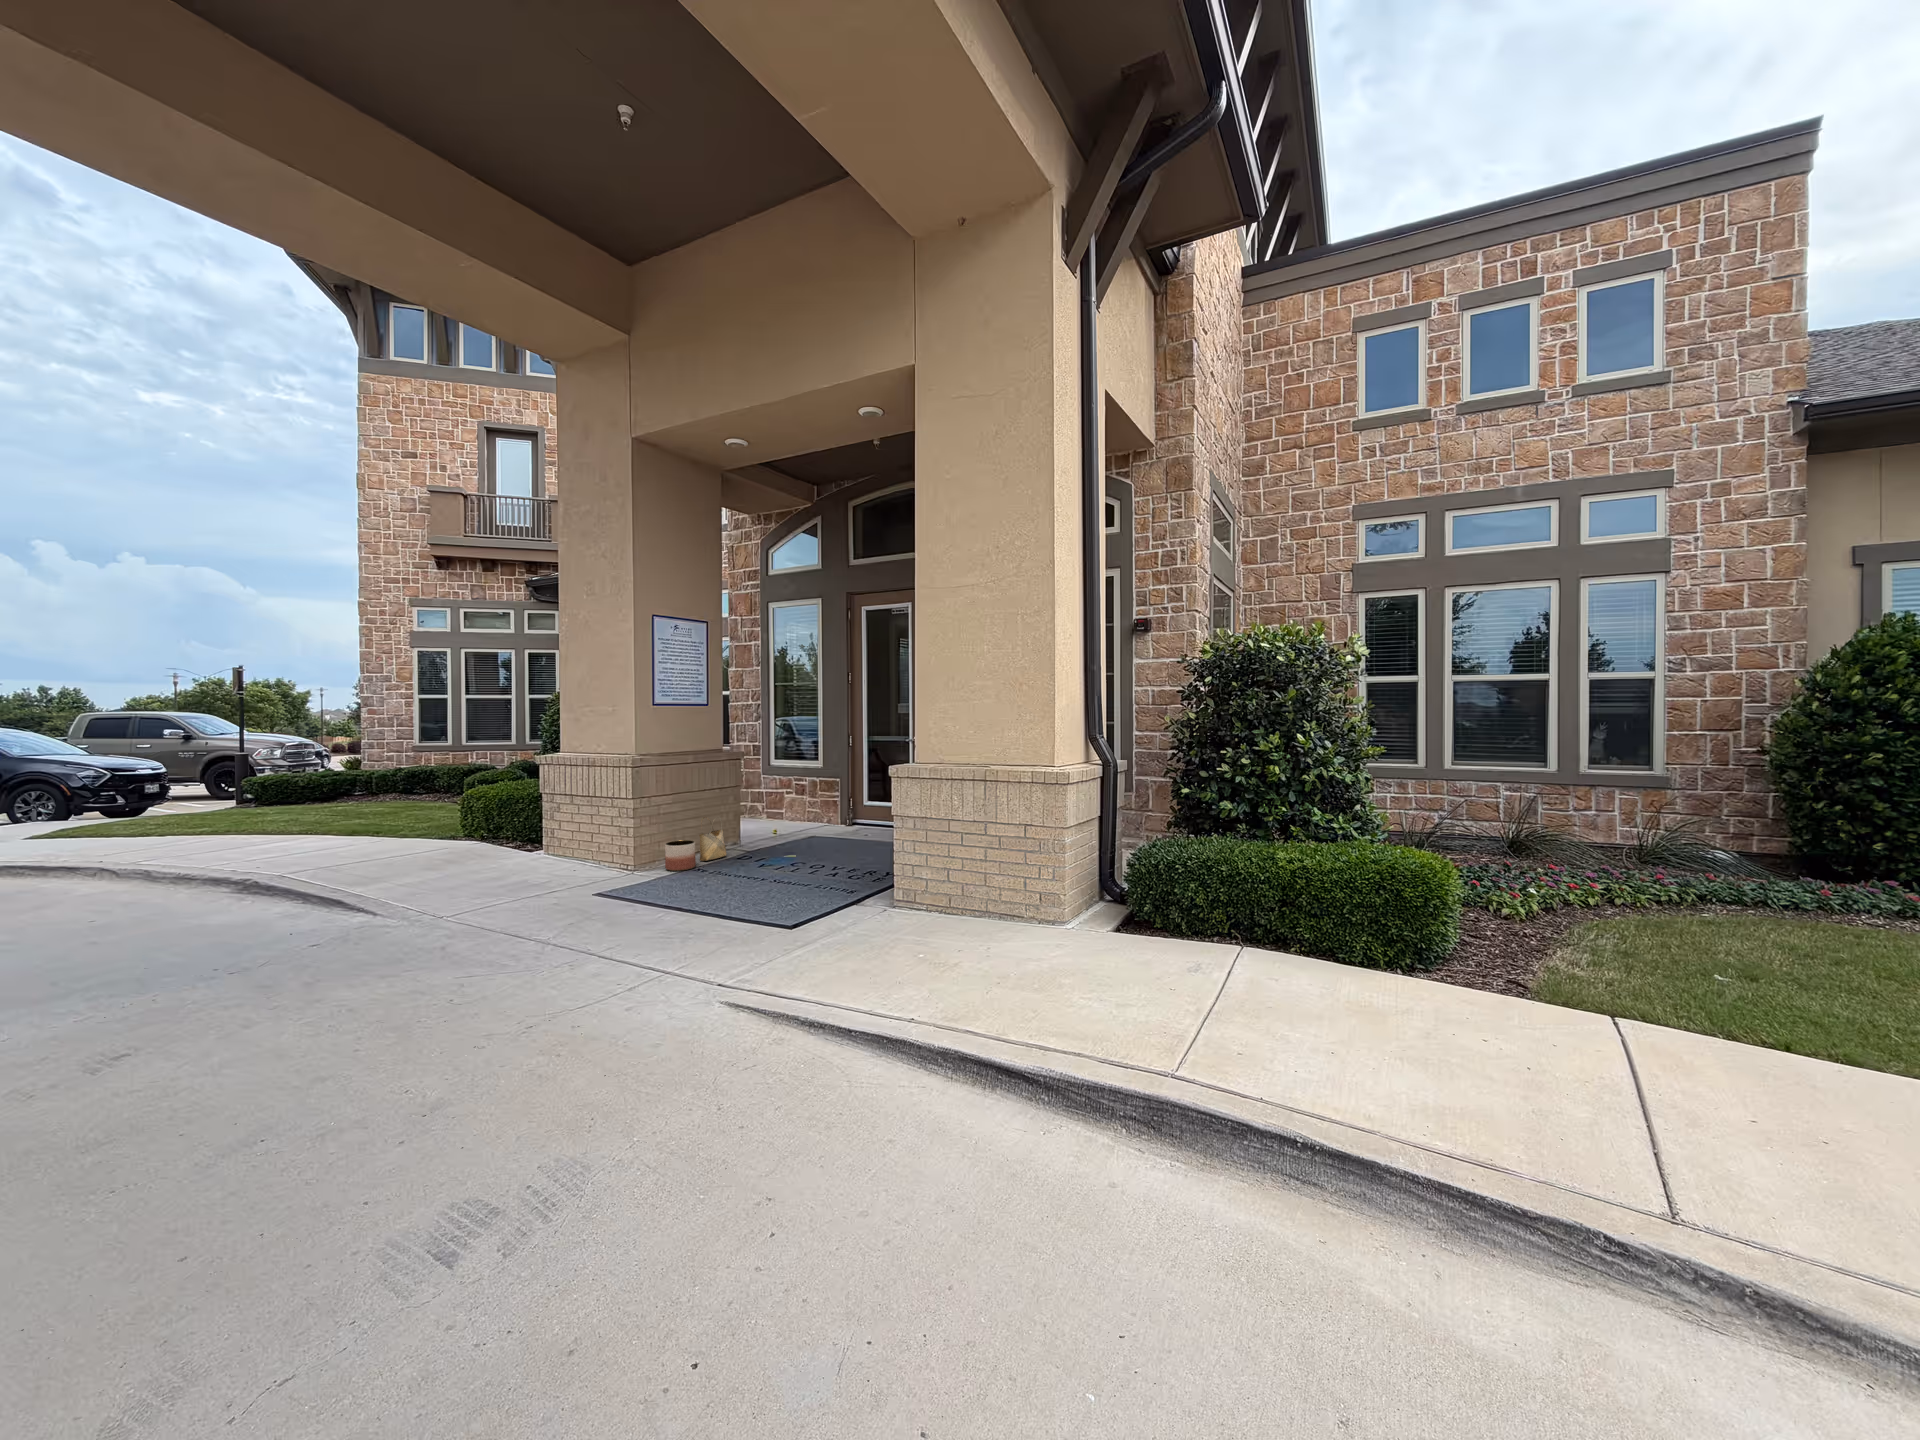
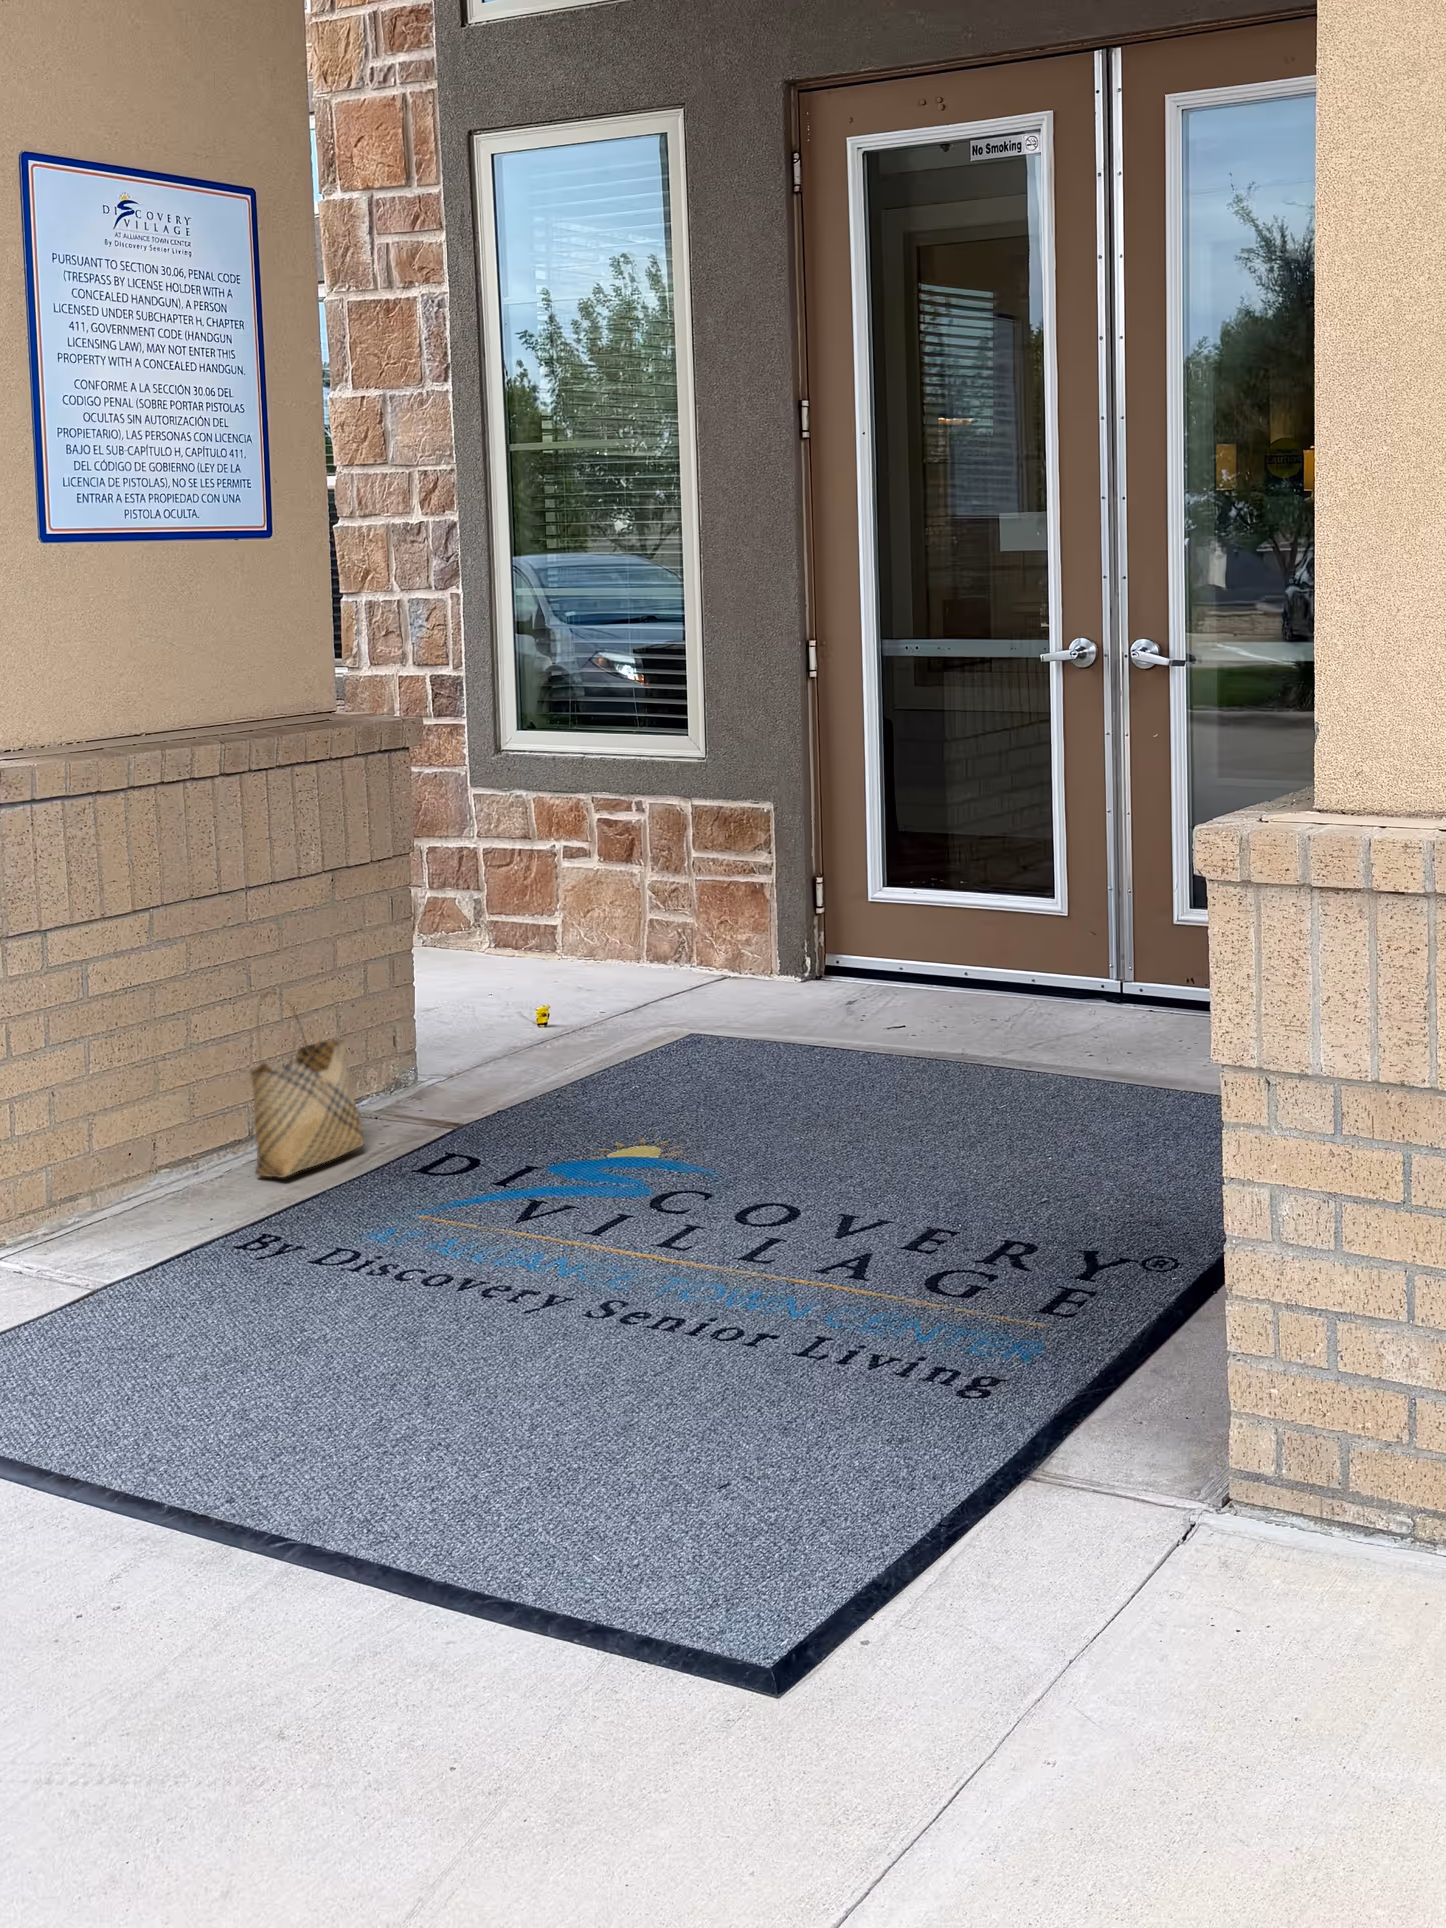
planter: present [665,840,696,871] -> none [108,1100,240,1241]

